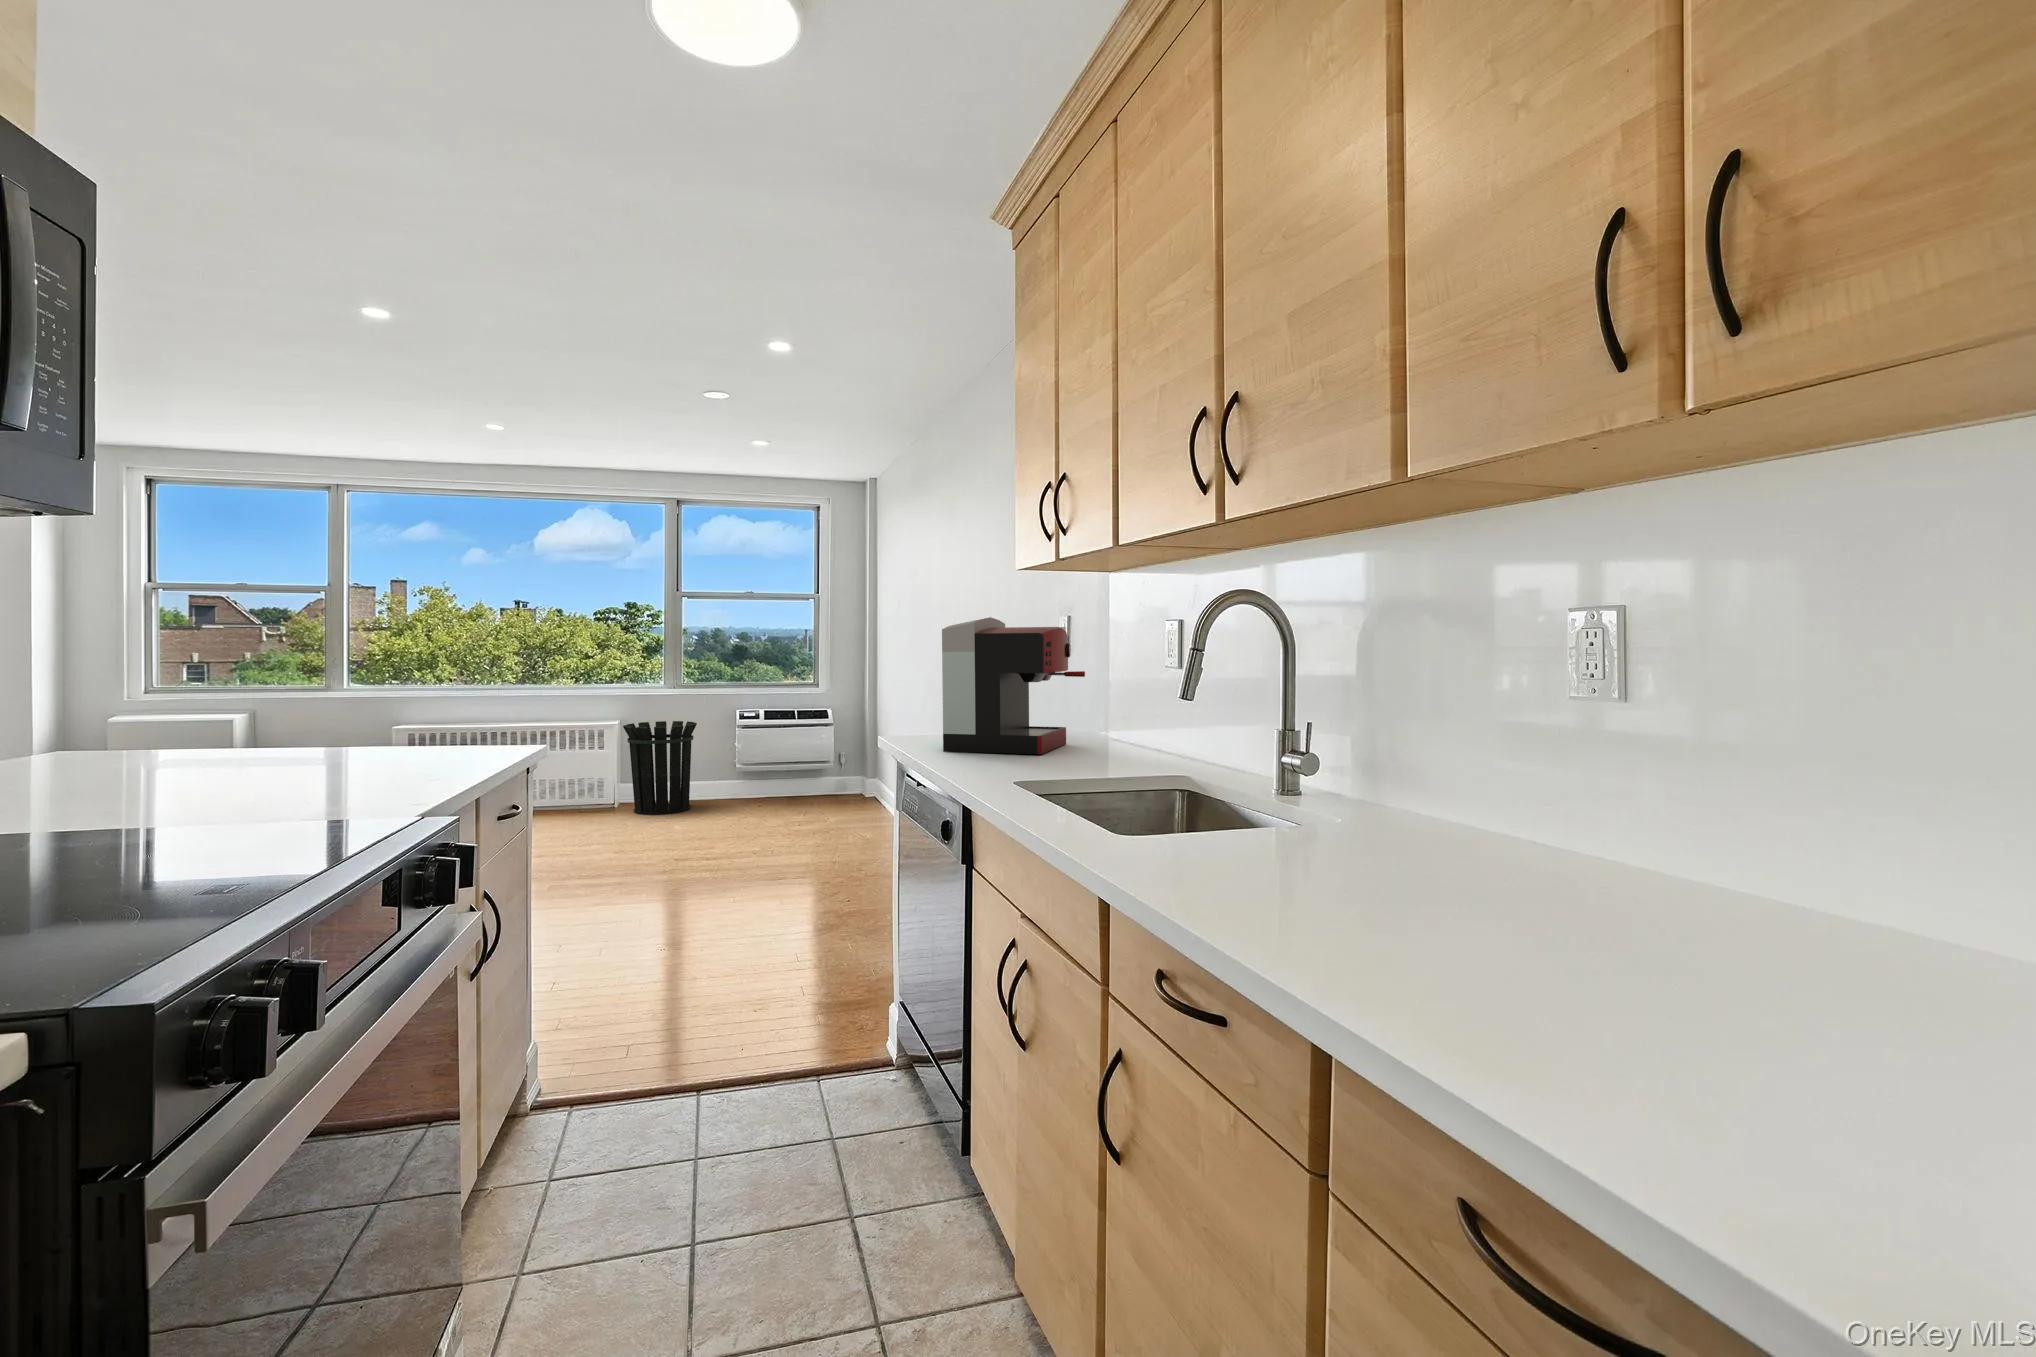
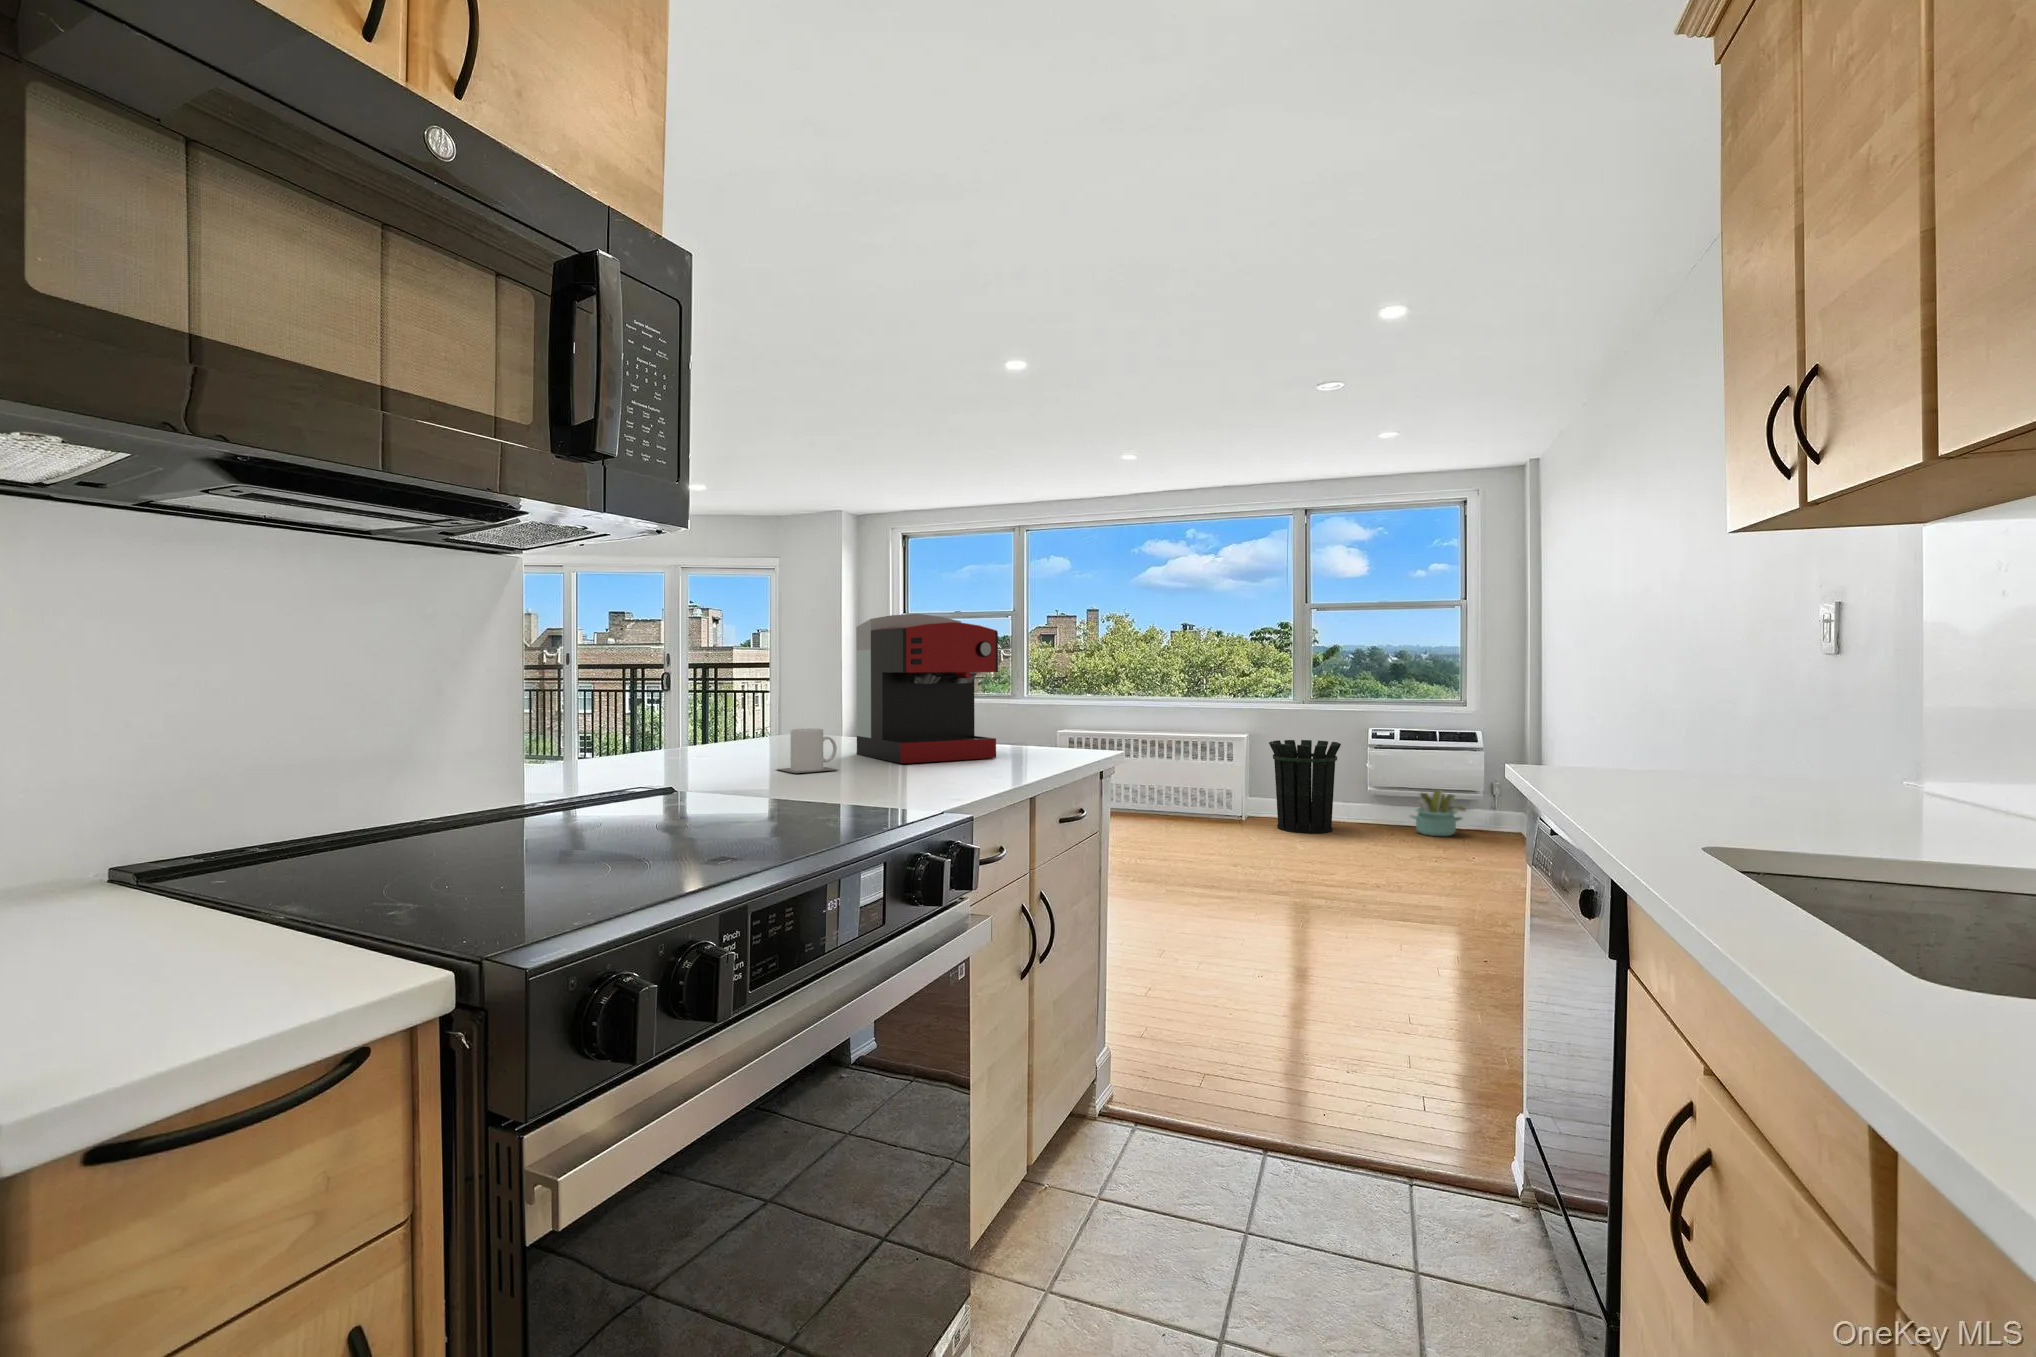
coffee maker: present [942,617,1085,754] -> present [856,614,998,763]
mug: none [87,752,197,808] -> present [777,728,838,773]
decorative plant: none [761,759,810,802] -> present [1410,790,1466,836]

